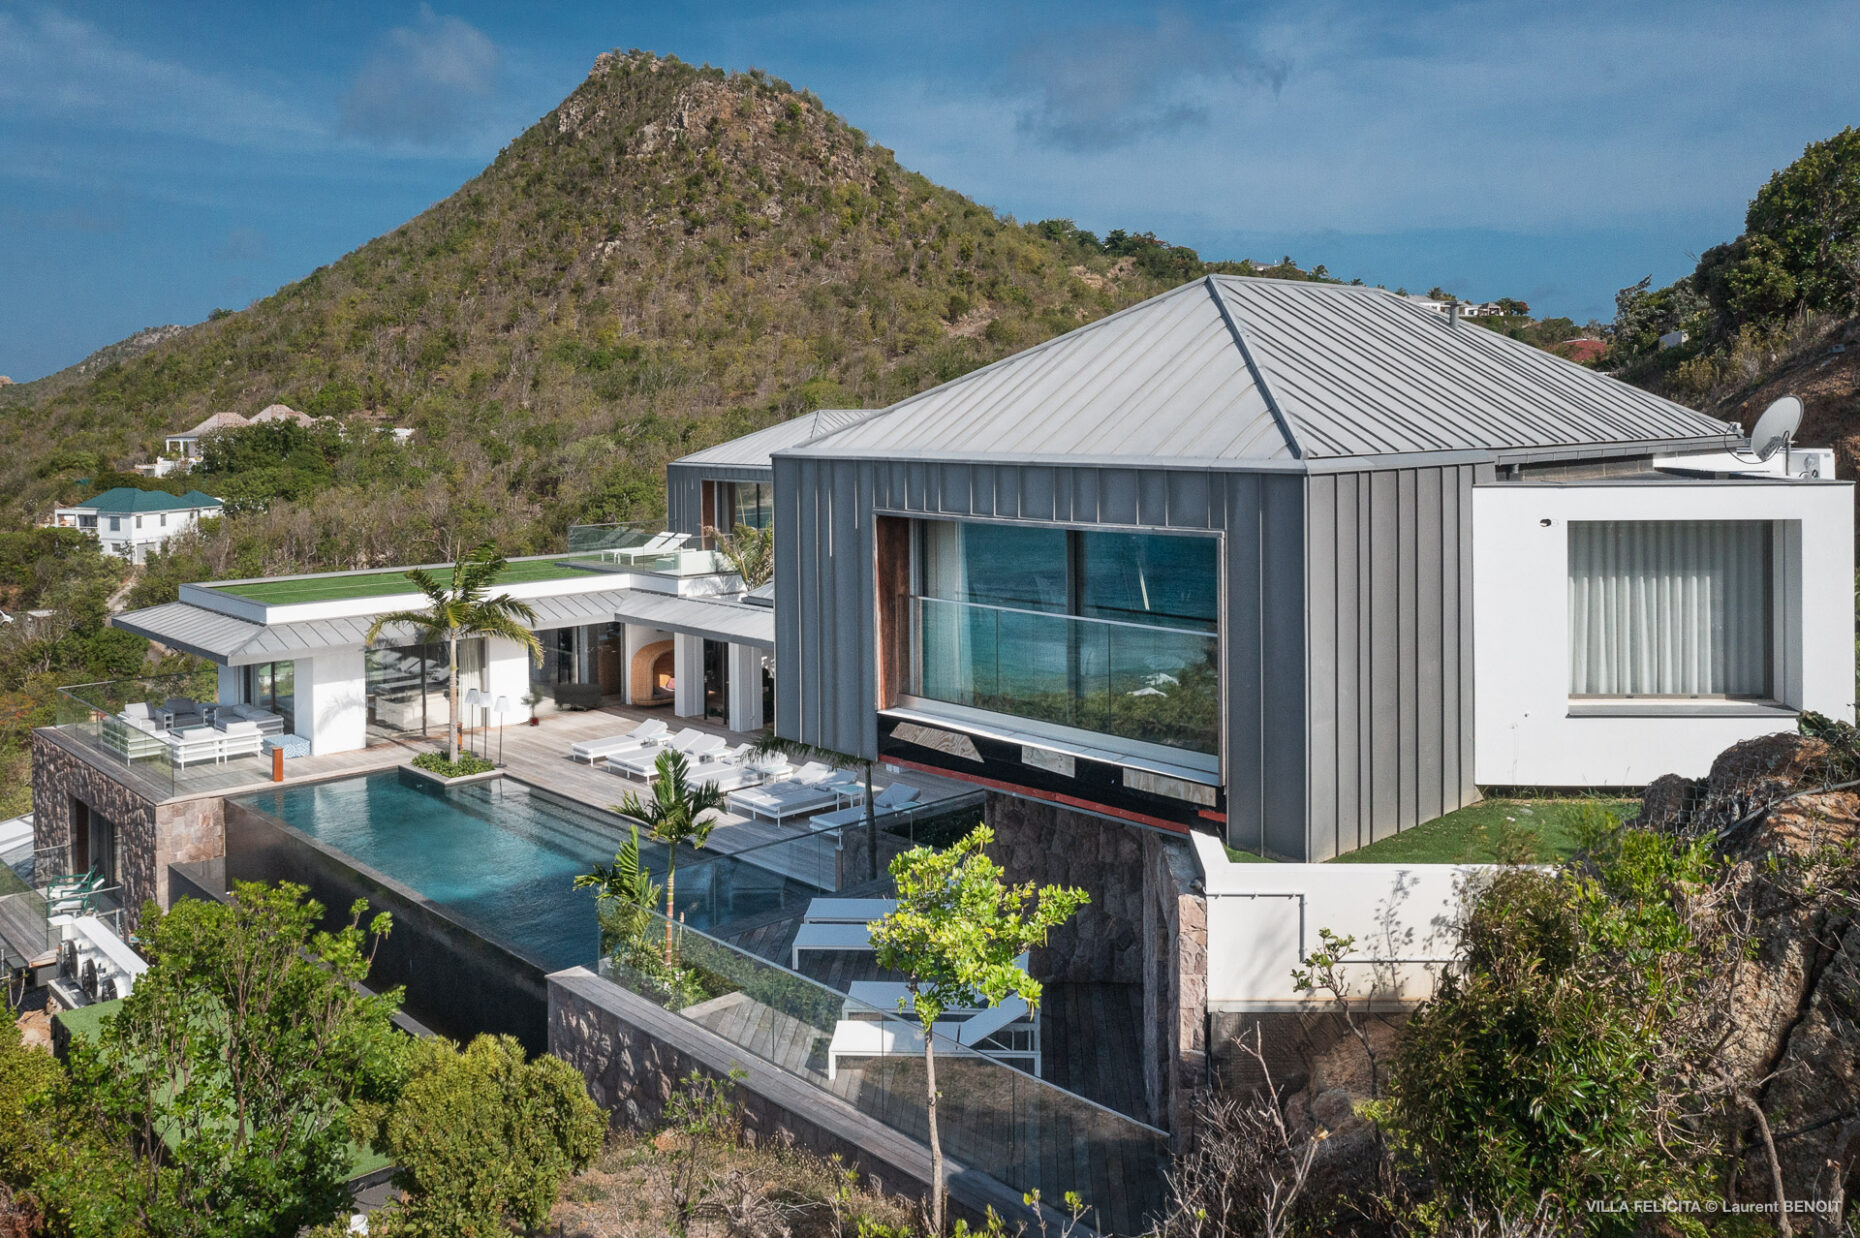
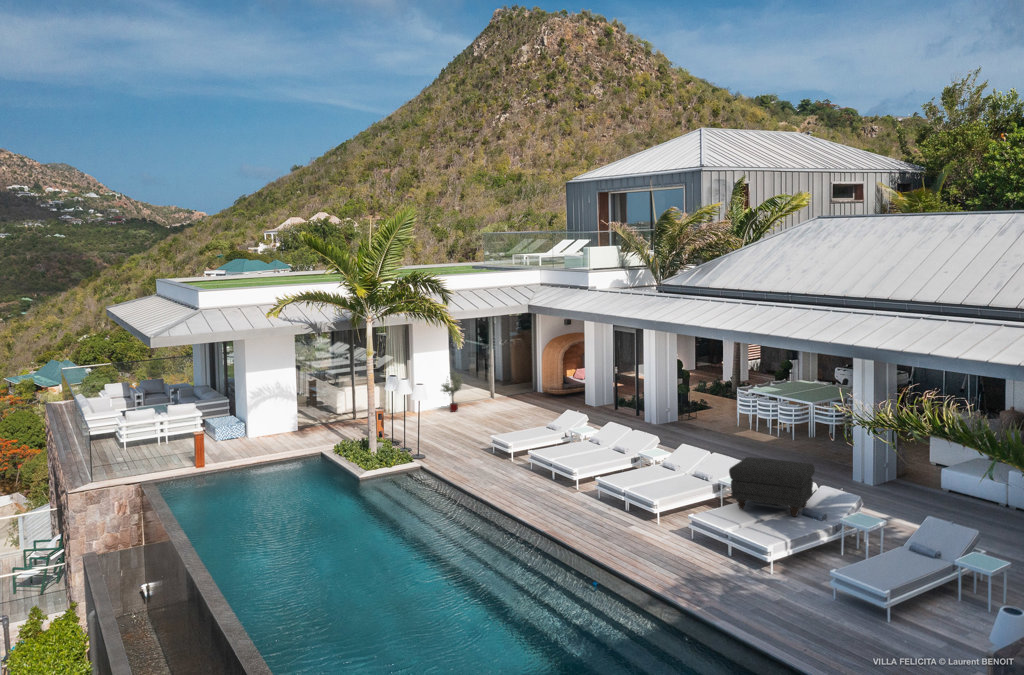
ottoman: present [553,683,603,711] -> present [729,457,815,517]

